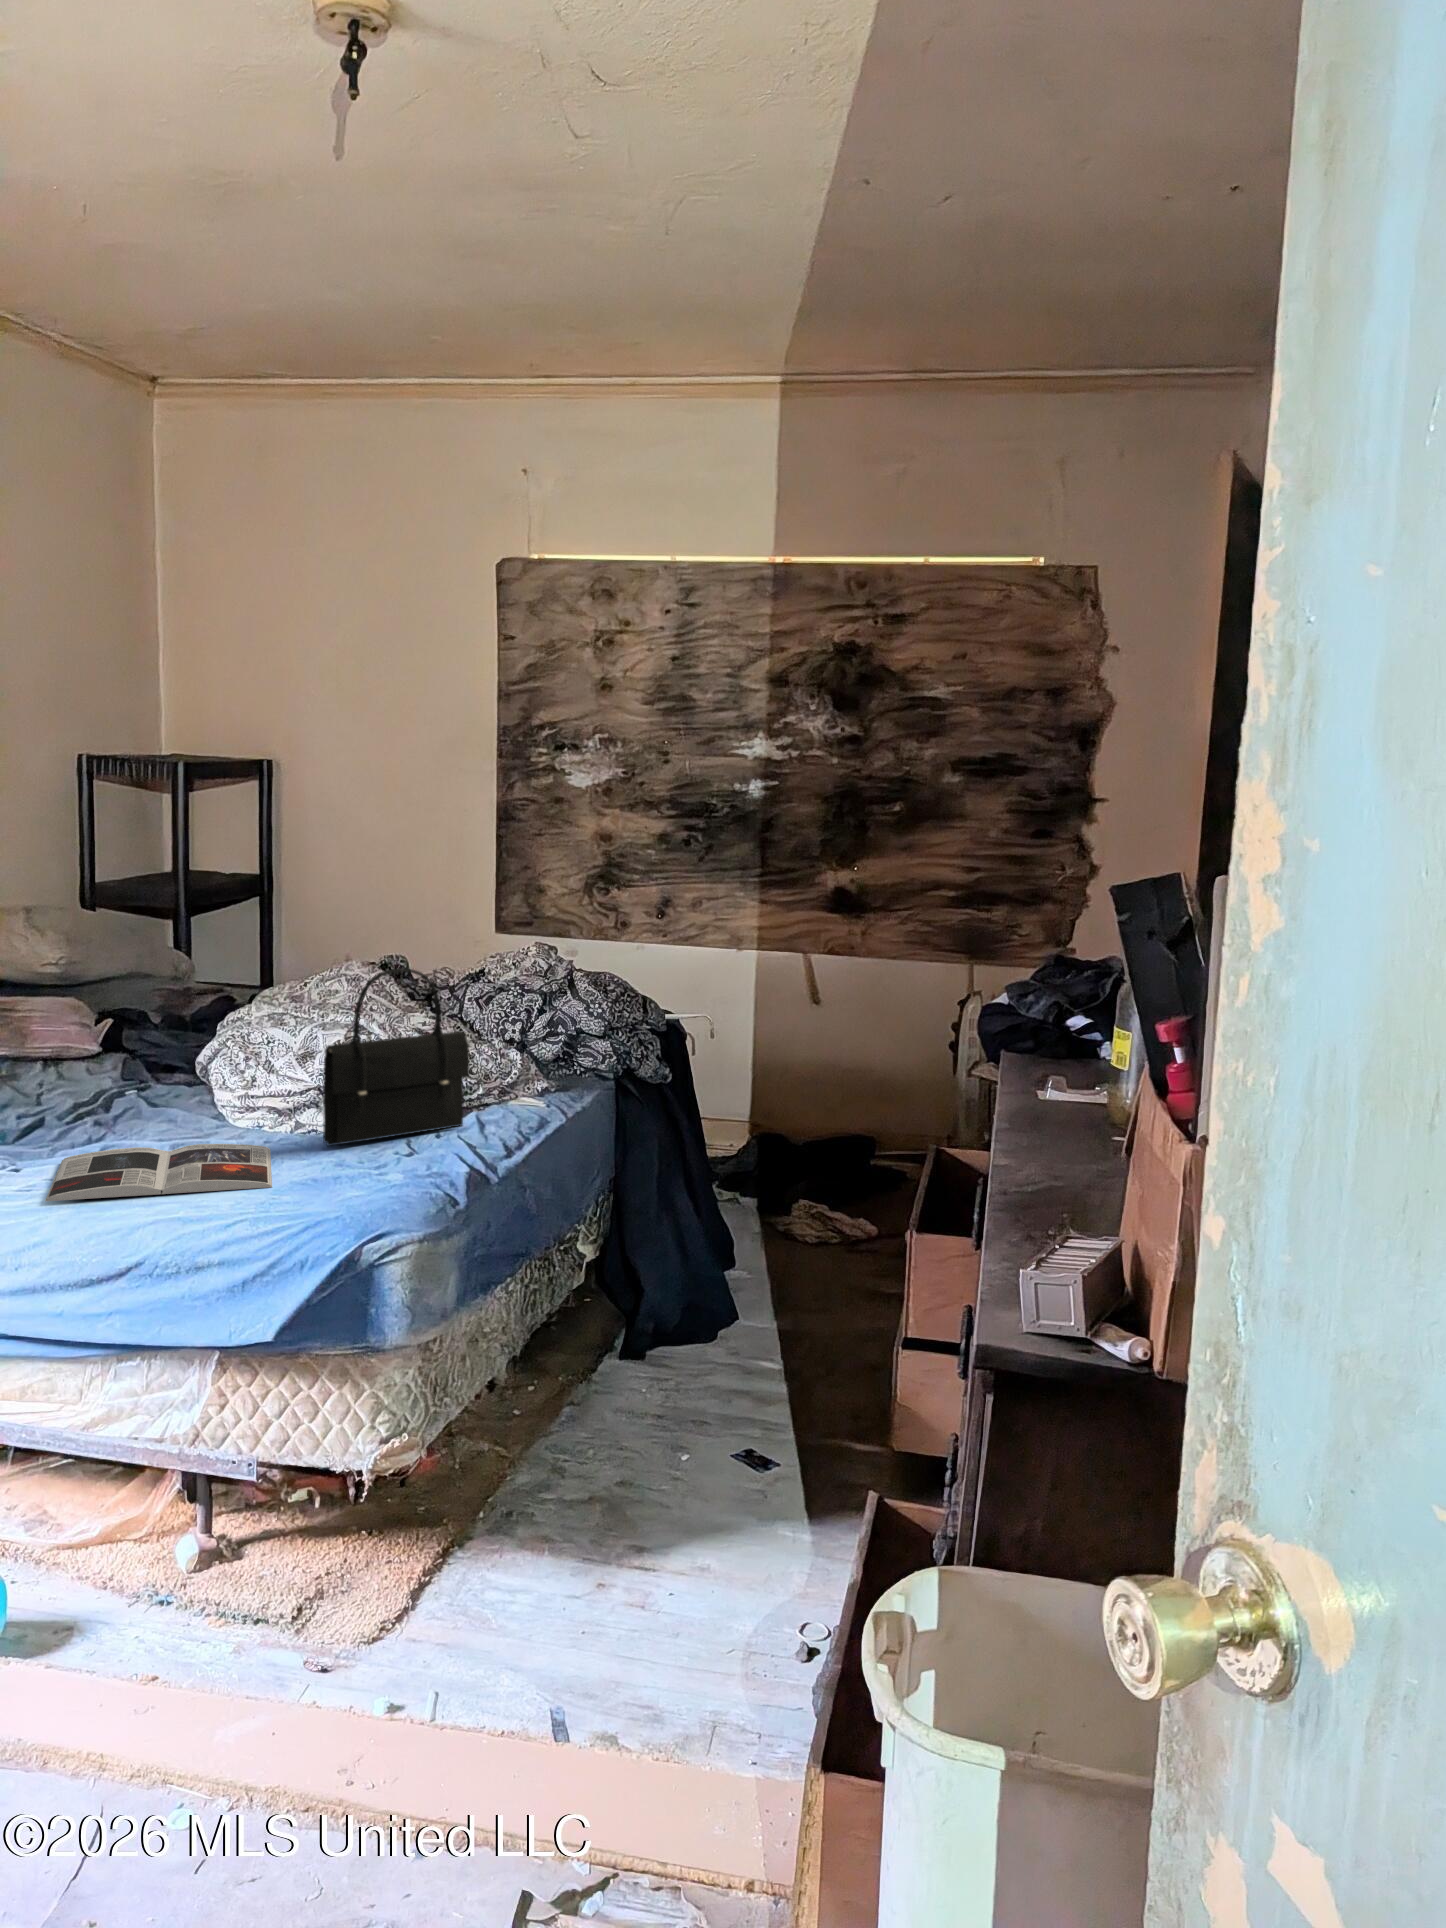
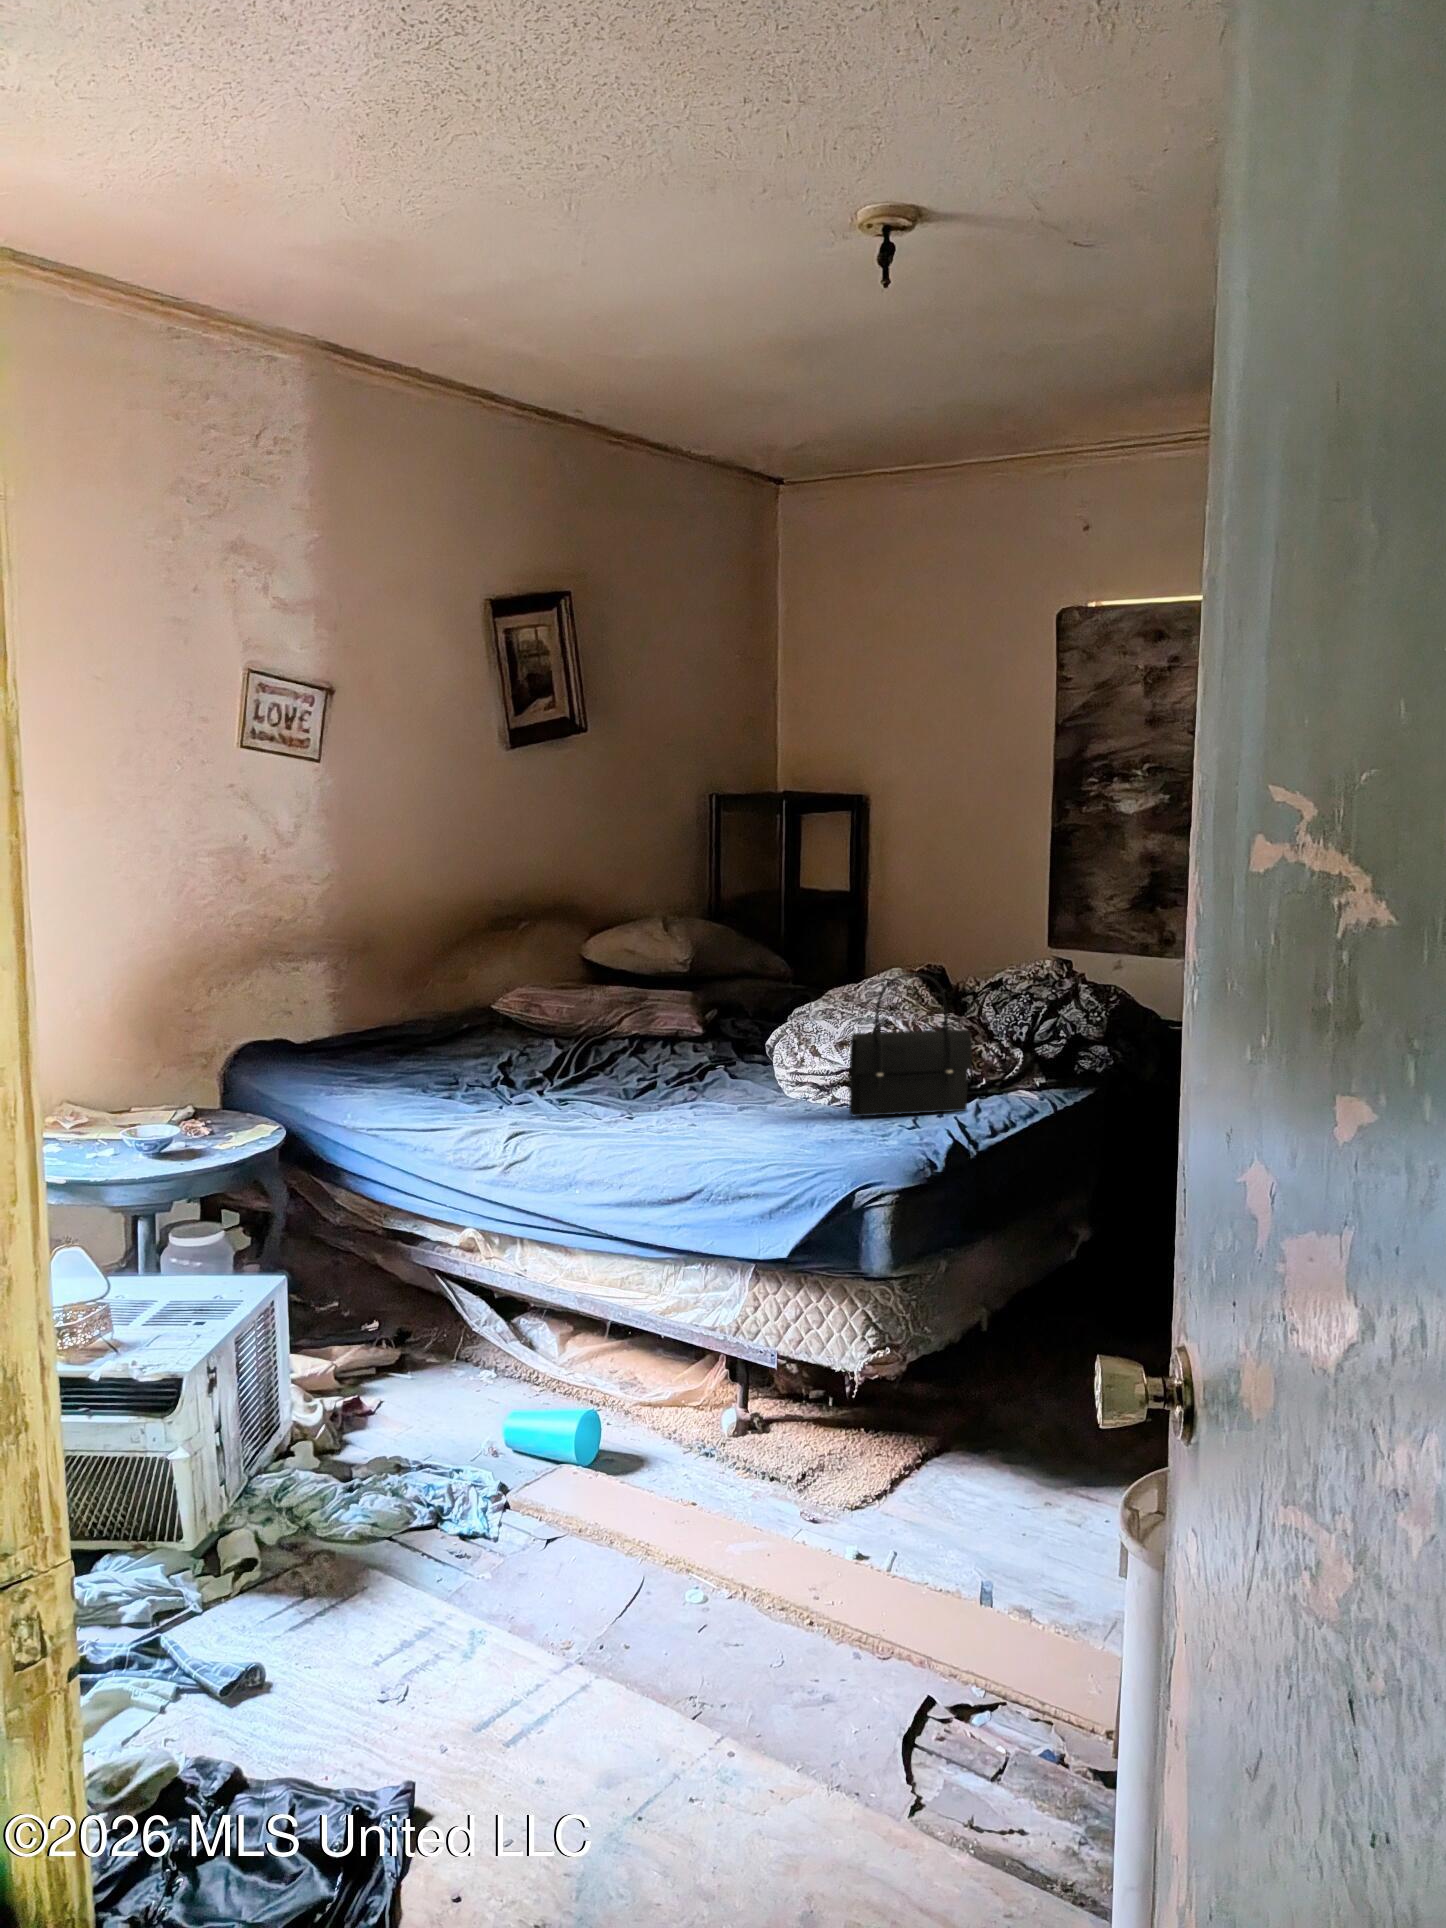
magazine: present [45,1144,272,1201] -> none [641,1104,809,1142]

